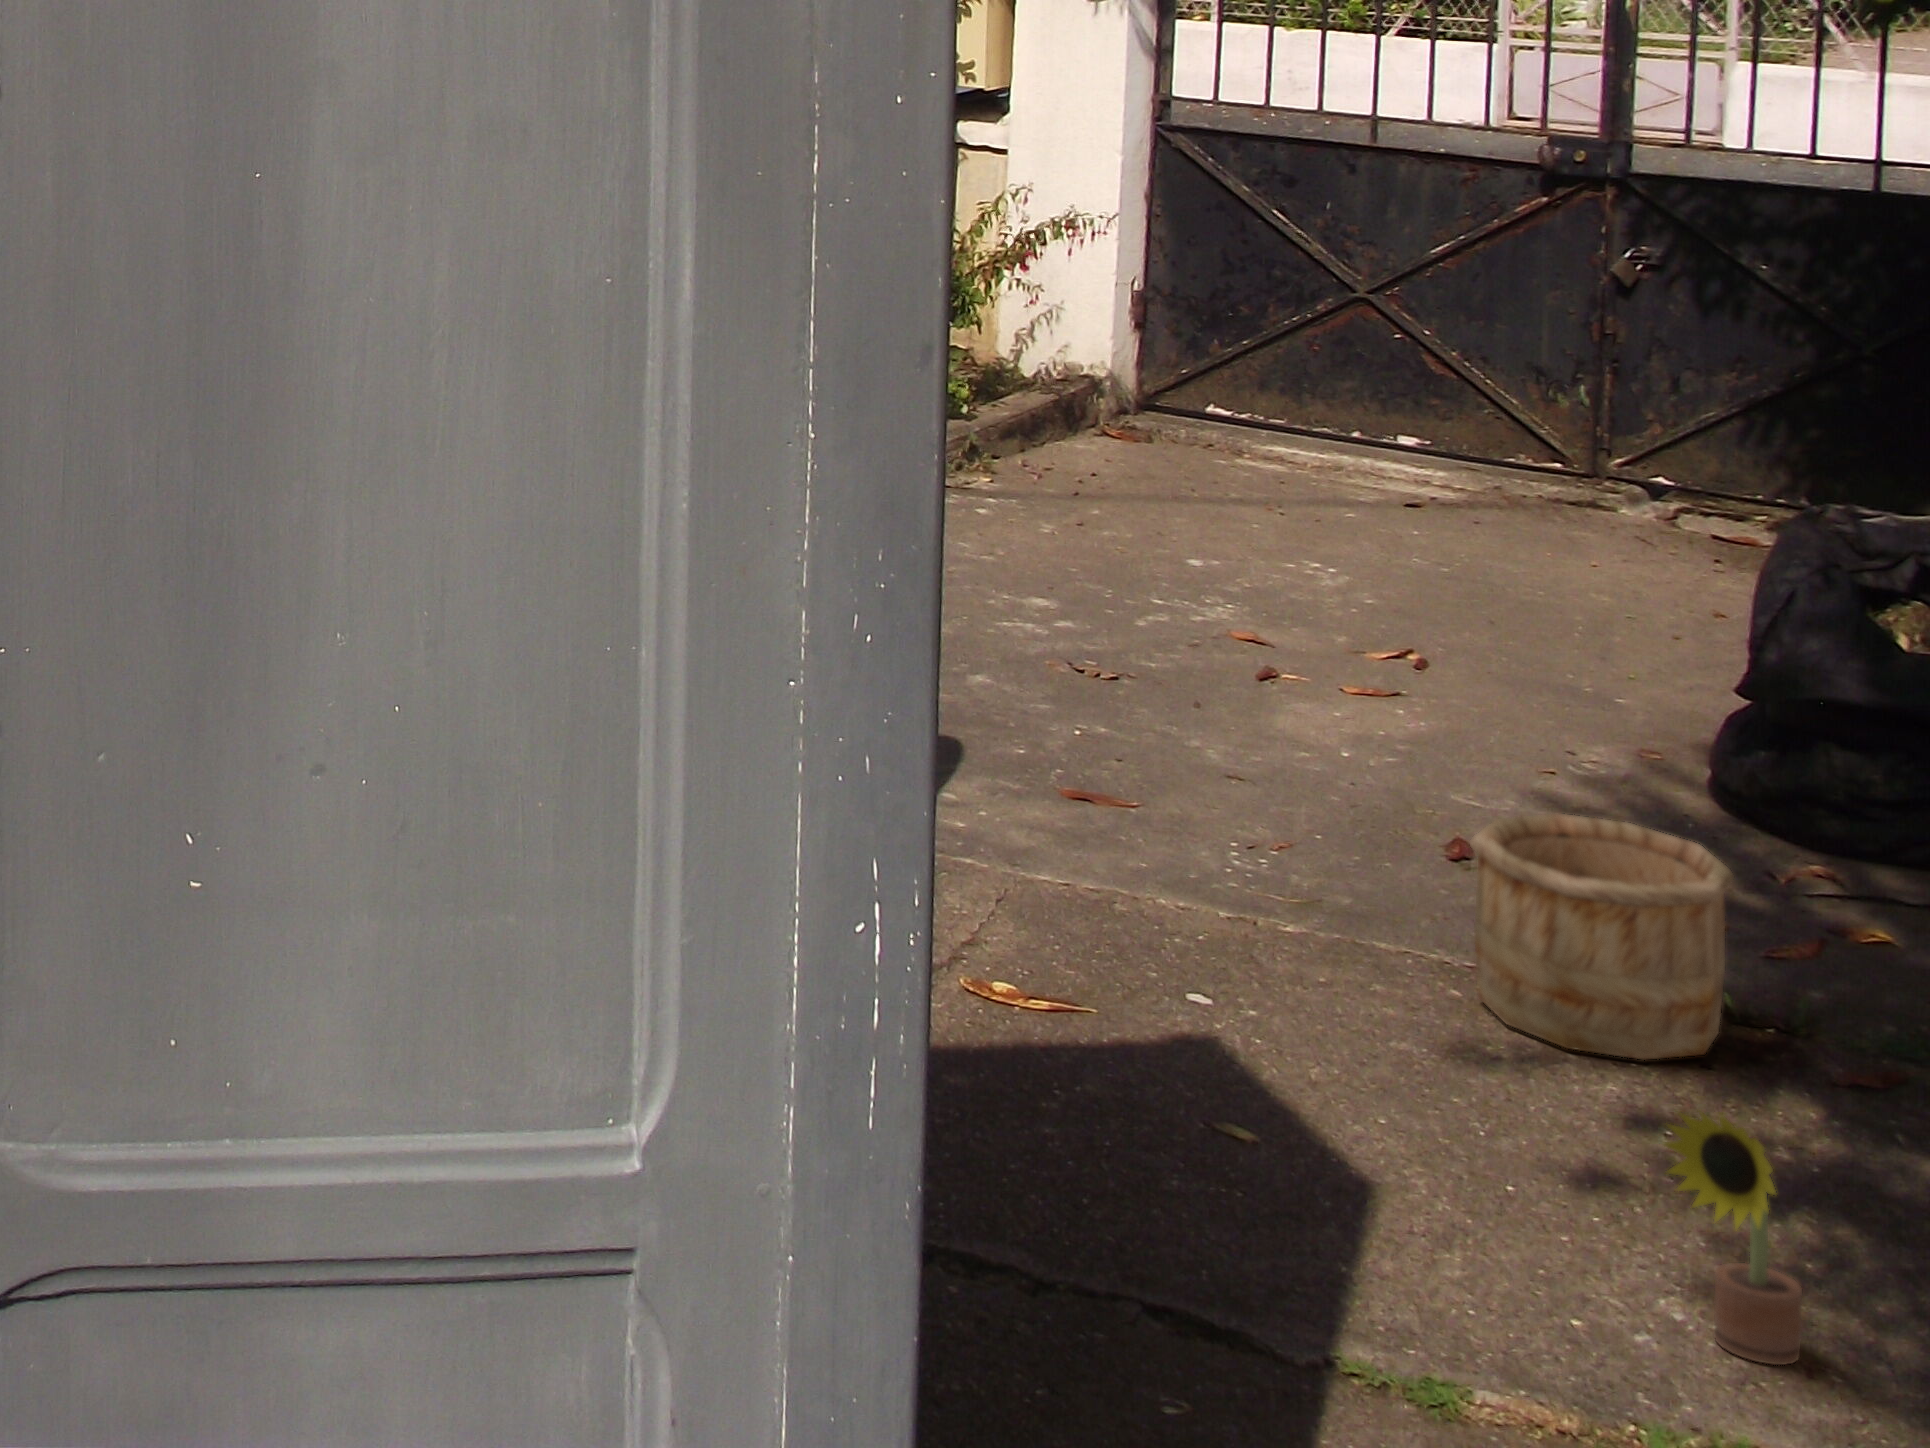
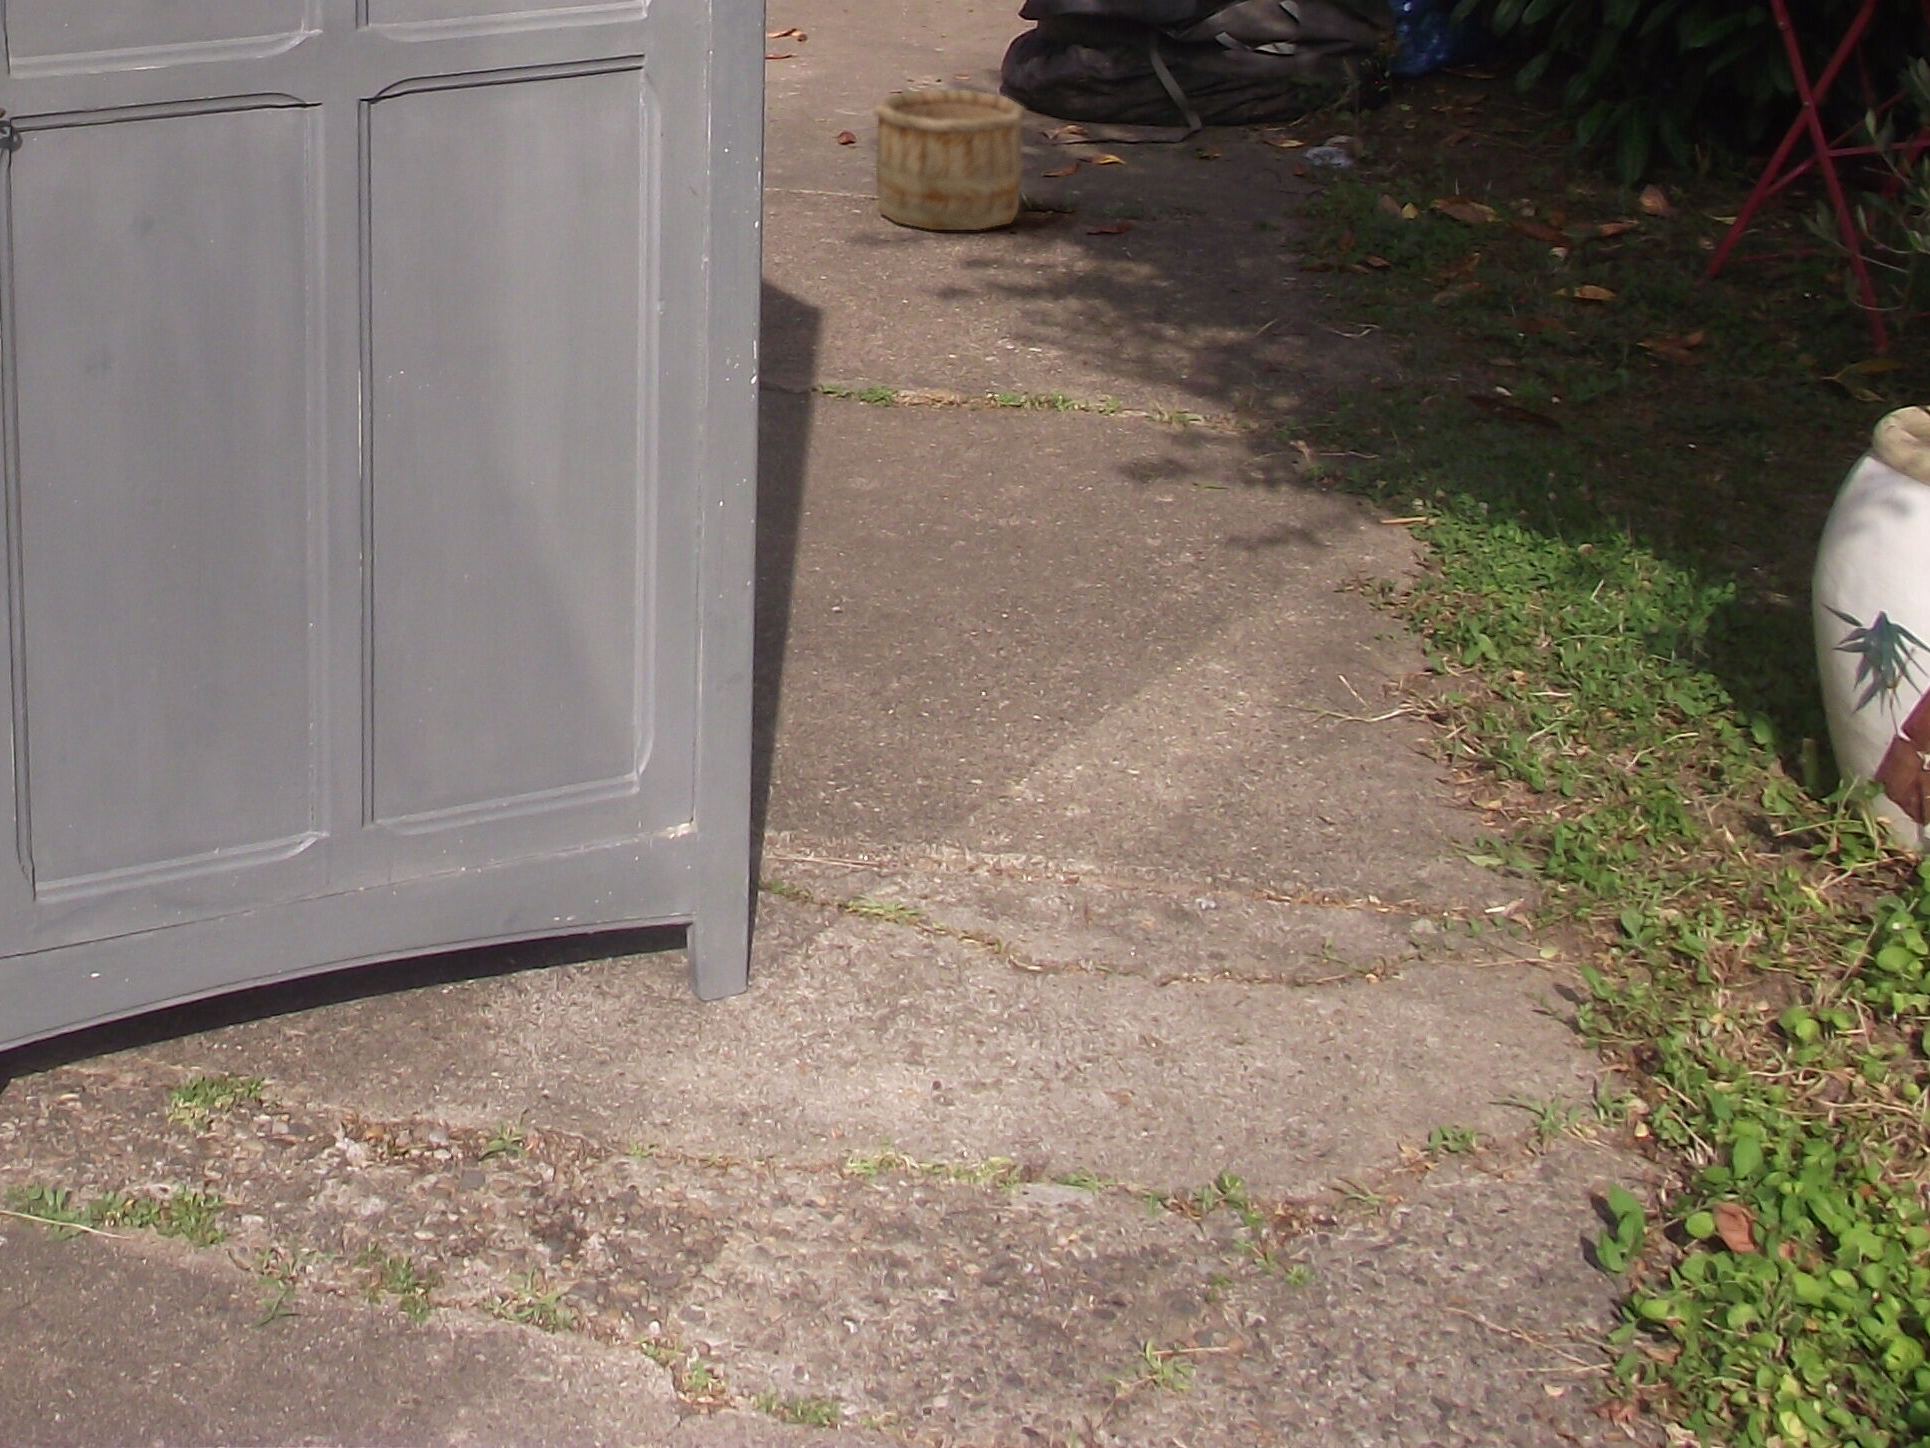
decorative plant: present [1663,1112,1802,1365] -> none [999,207,1075,351]

